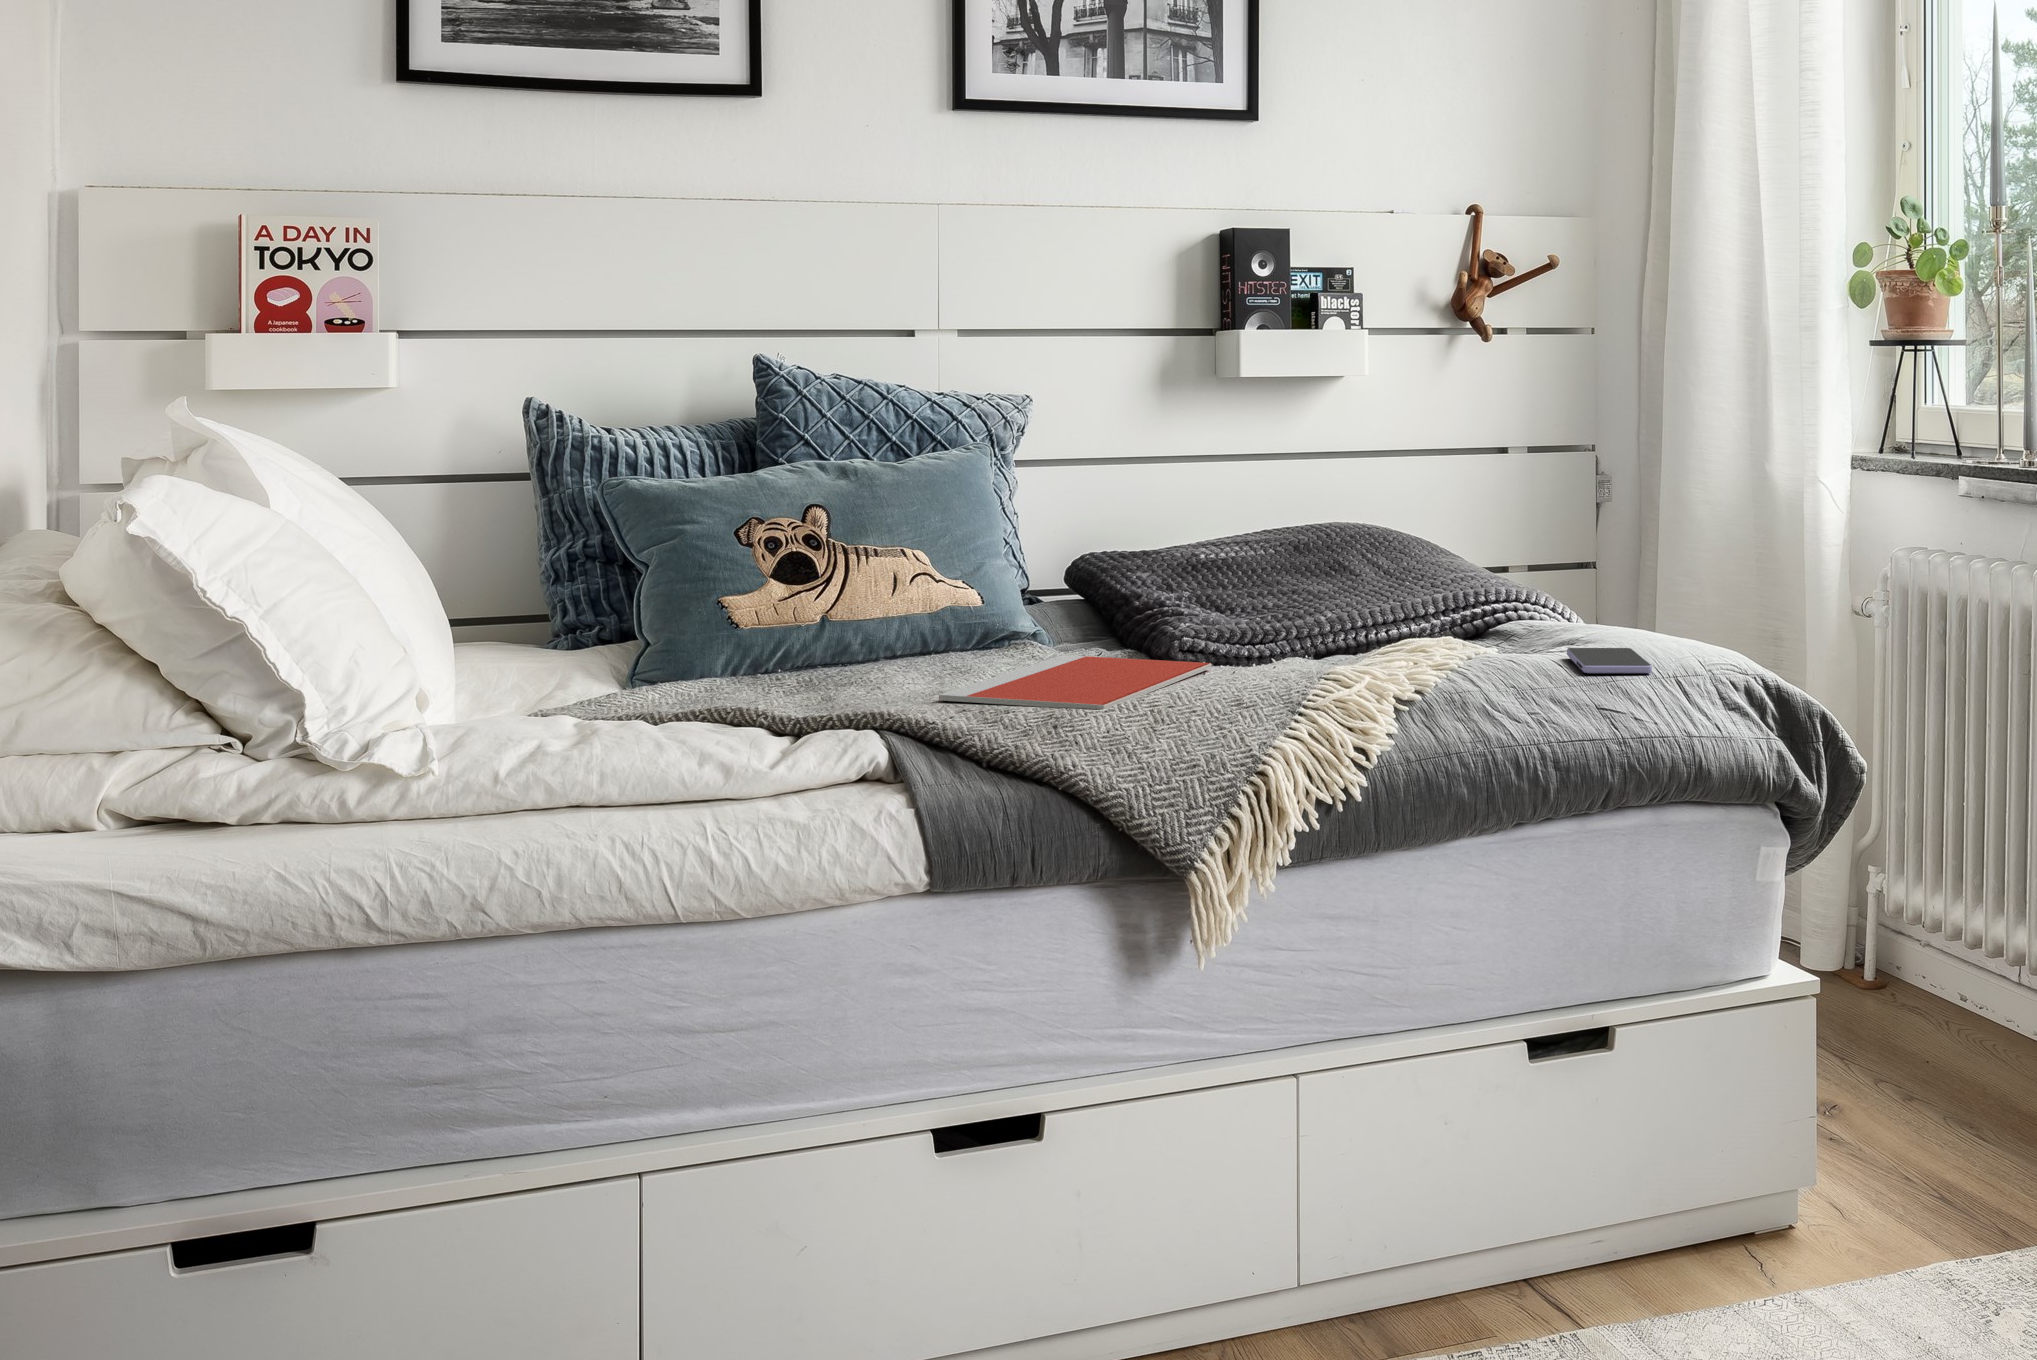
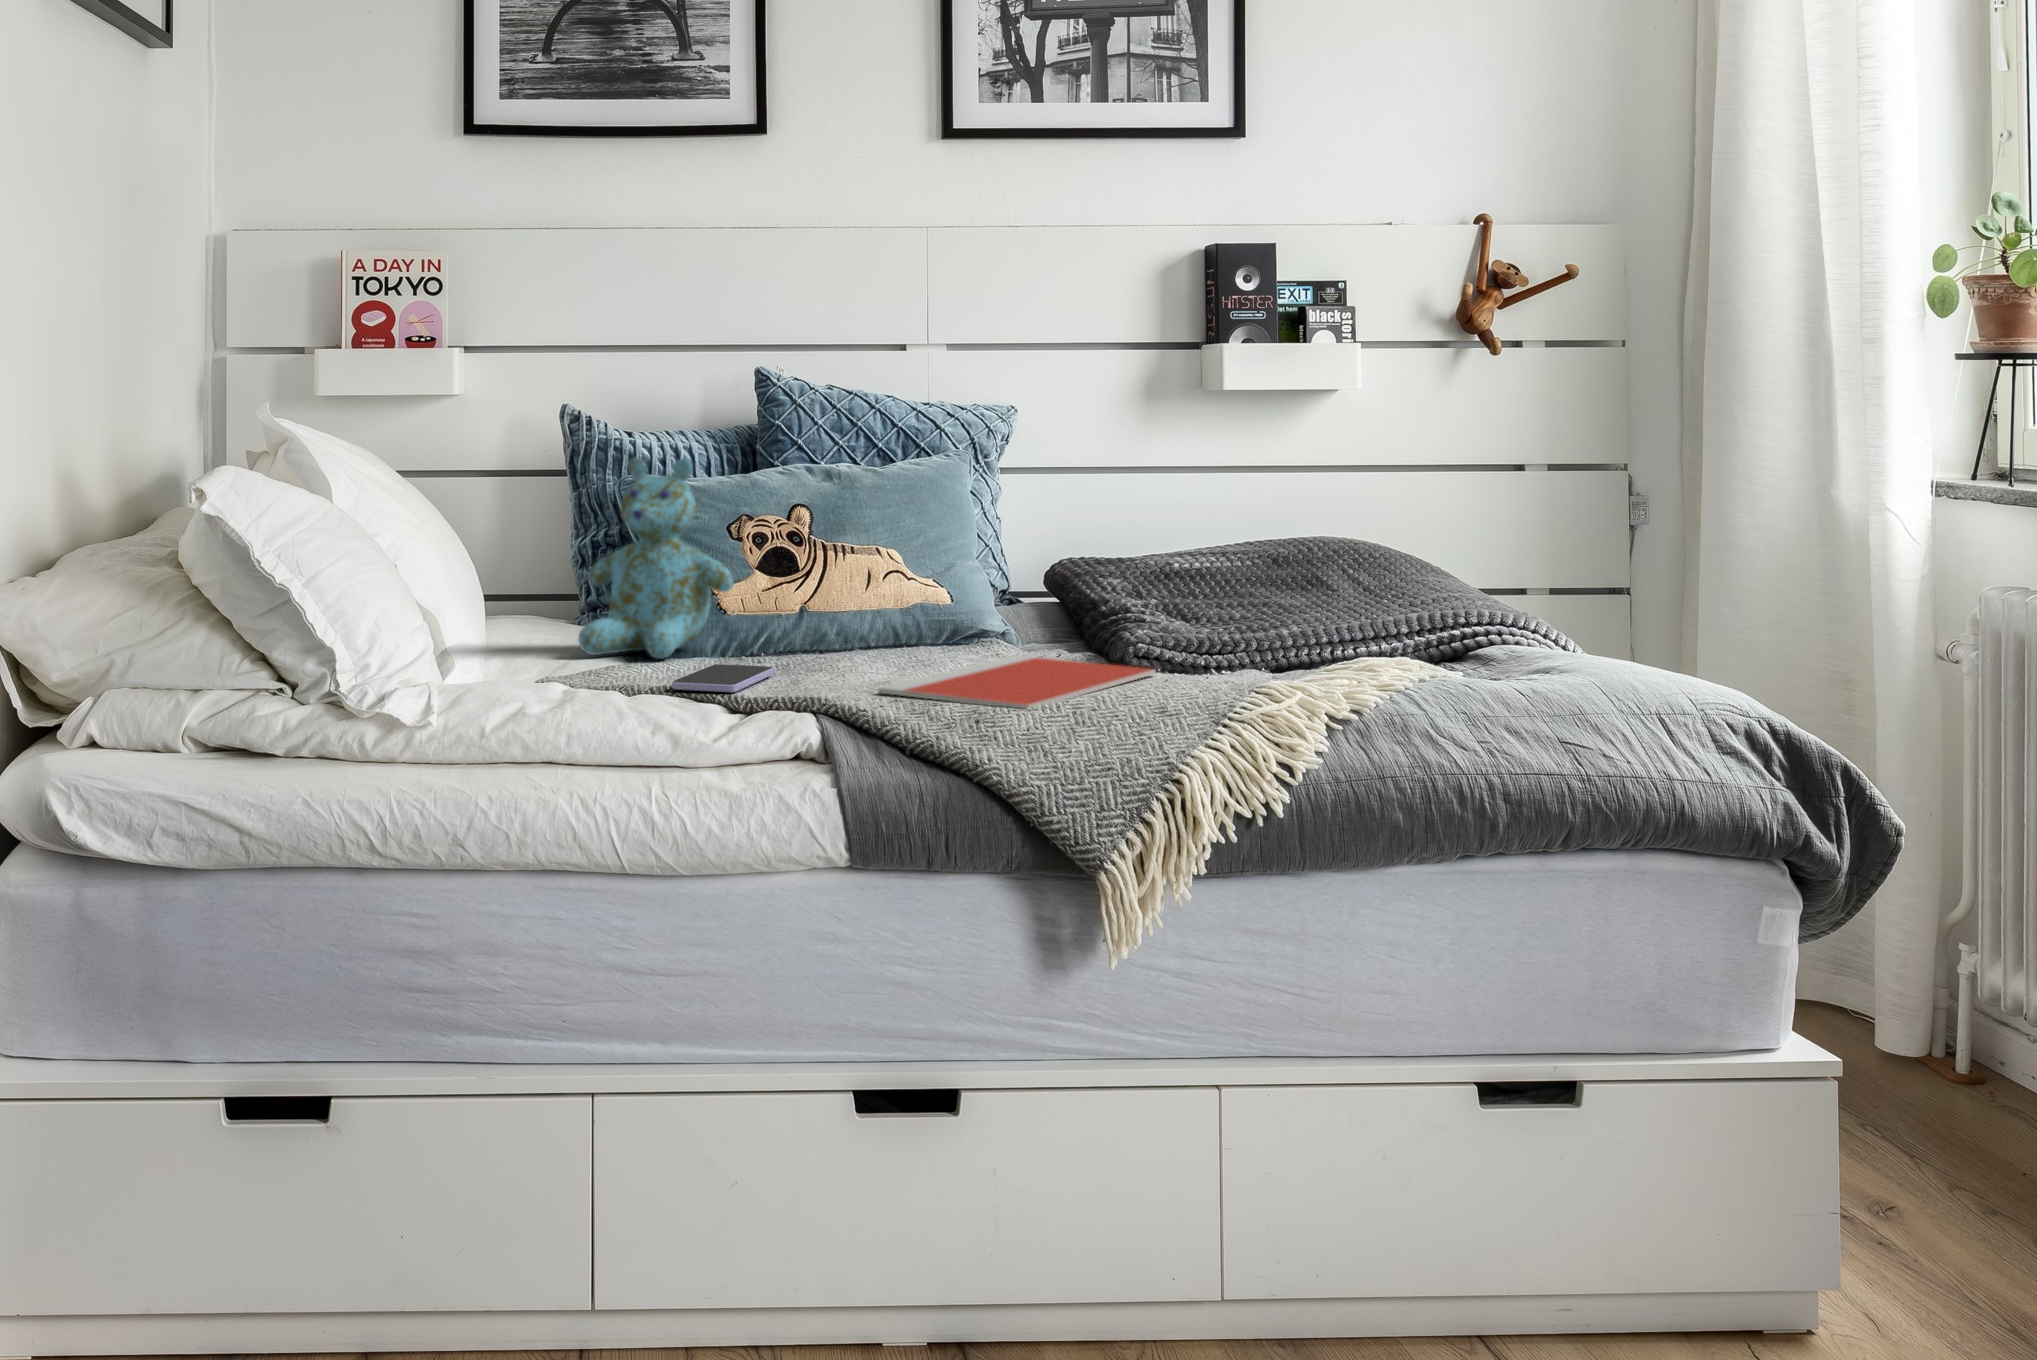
stuffed bear: none [576,453,752,675] -> present [578,458,734,659]
smartphone: present [1567,648,1652,673] -> present [672,664,774,692]

